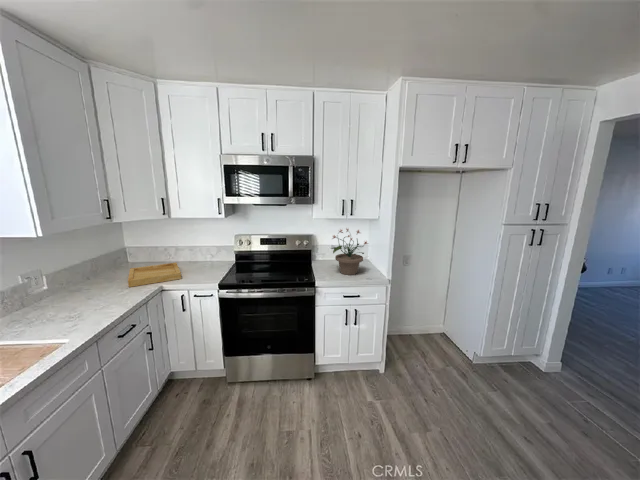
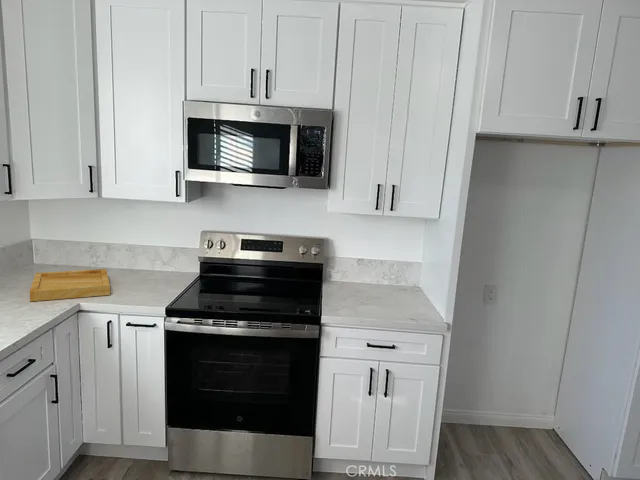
potted plant: present [332,229,368,275] -> none [352,231,418,311]

